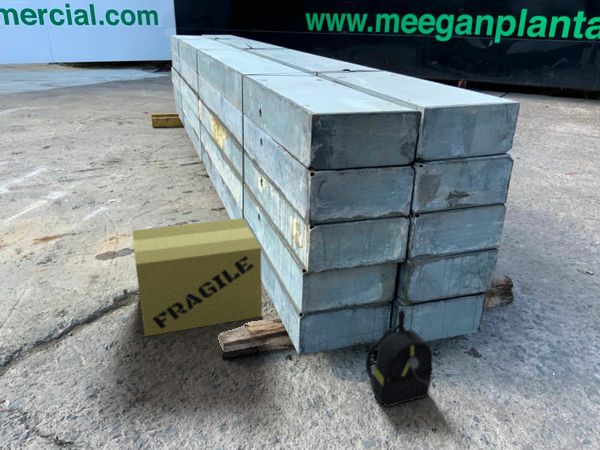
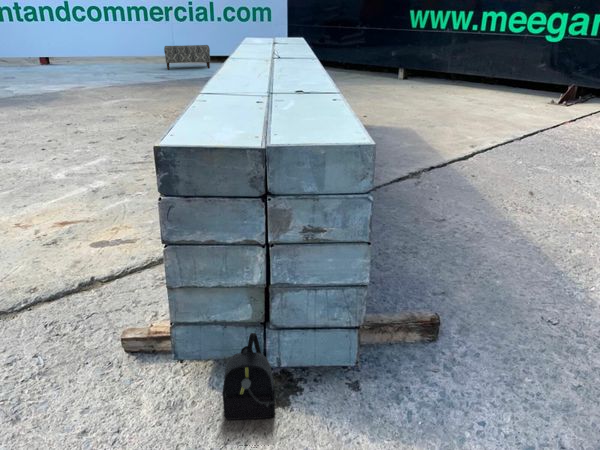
bench: none [42,50,97,77] -> present [164,45,210,70]
cardboard box: present [133,218,262,336] -> none [67,226,195,321]

